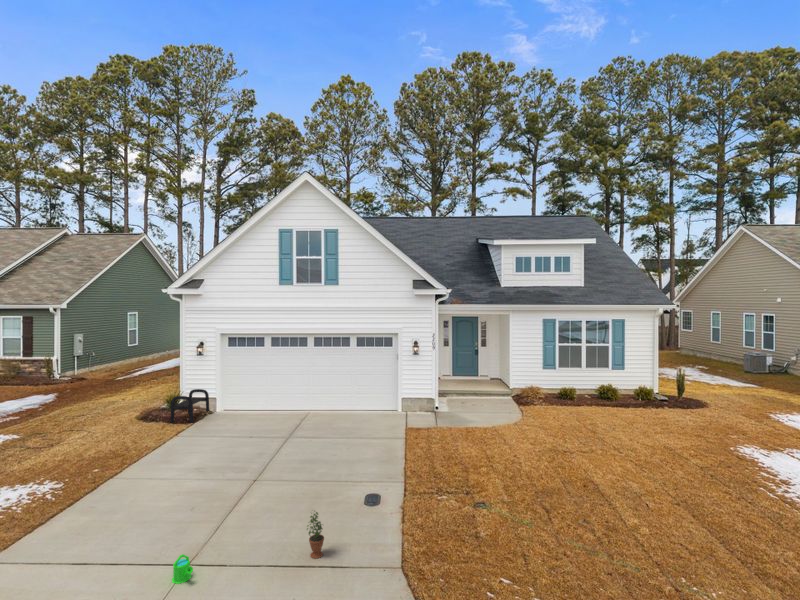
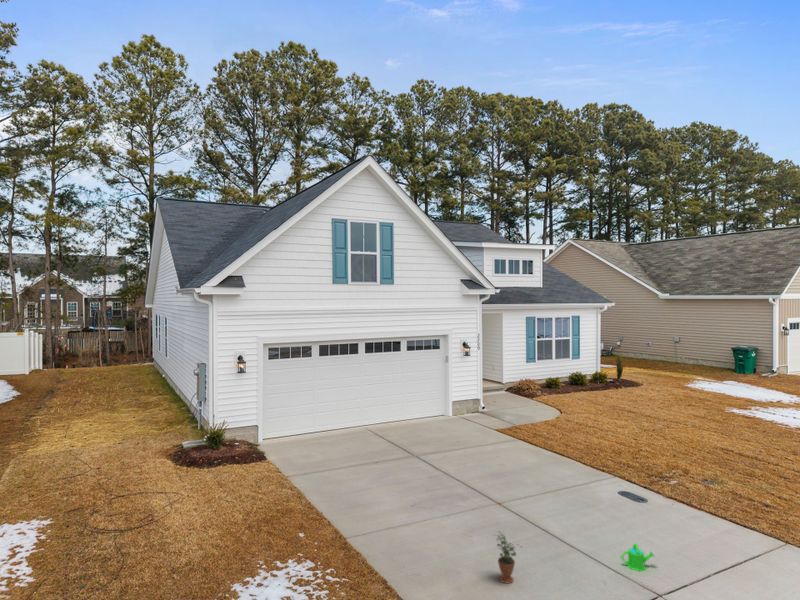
bench: present [170,389,209,423] -> none [223,416,259,462]
potted plant: present [307,512,324,559] -> present [497,535,516,584]

